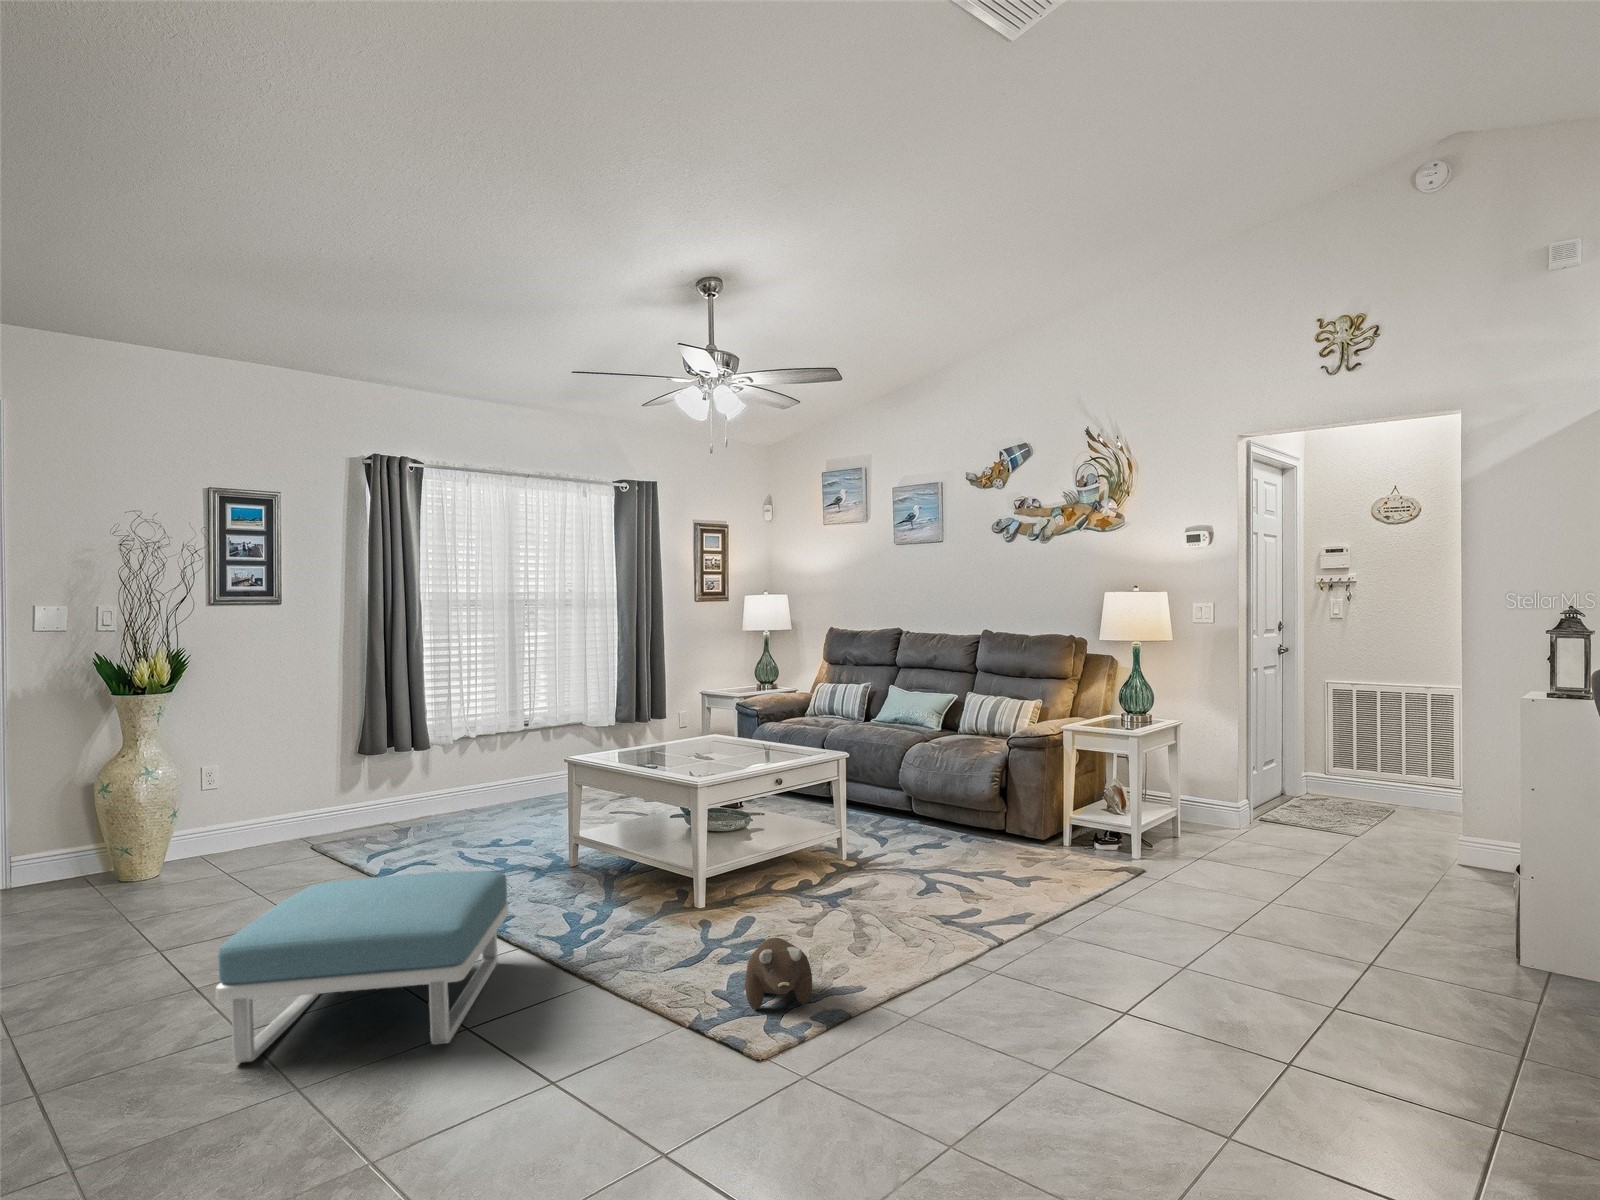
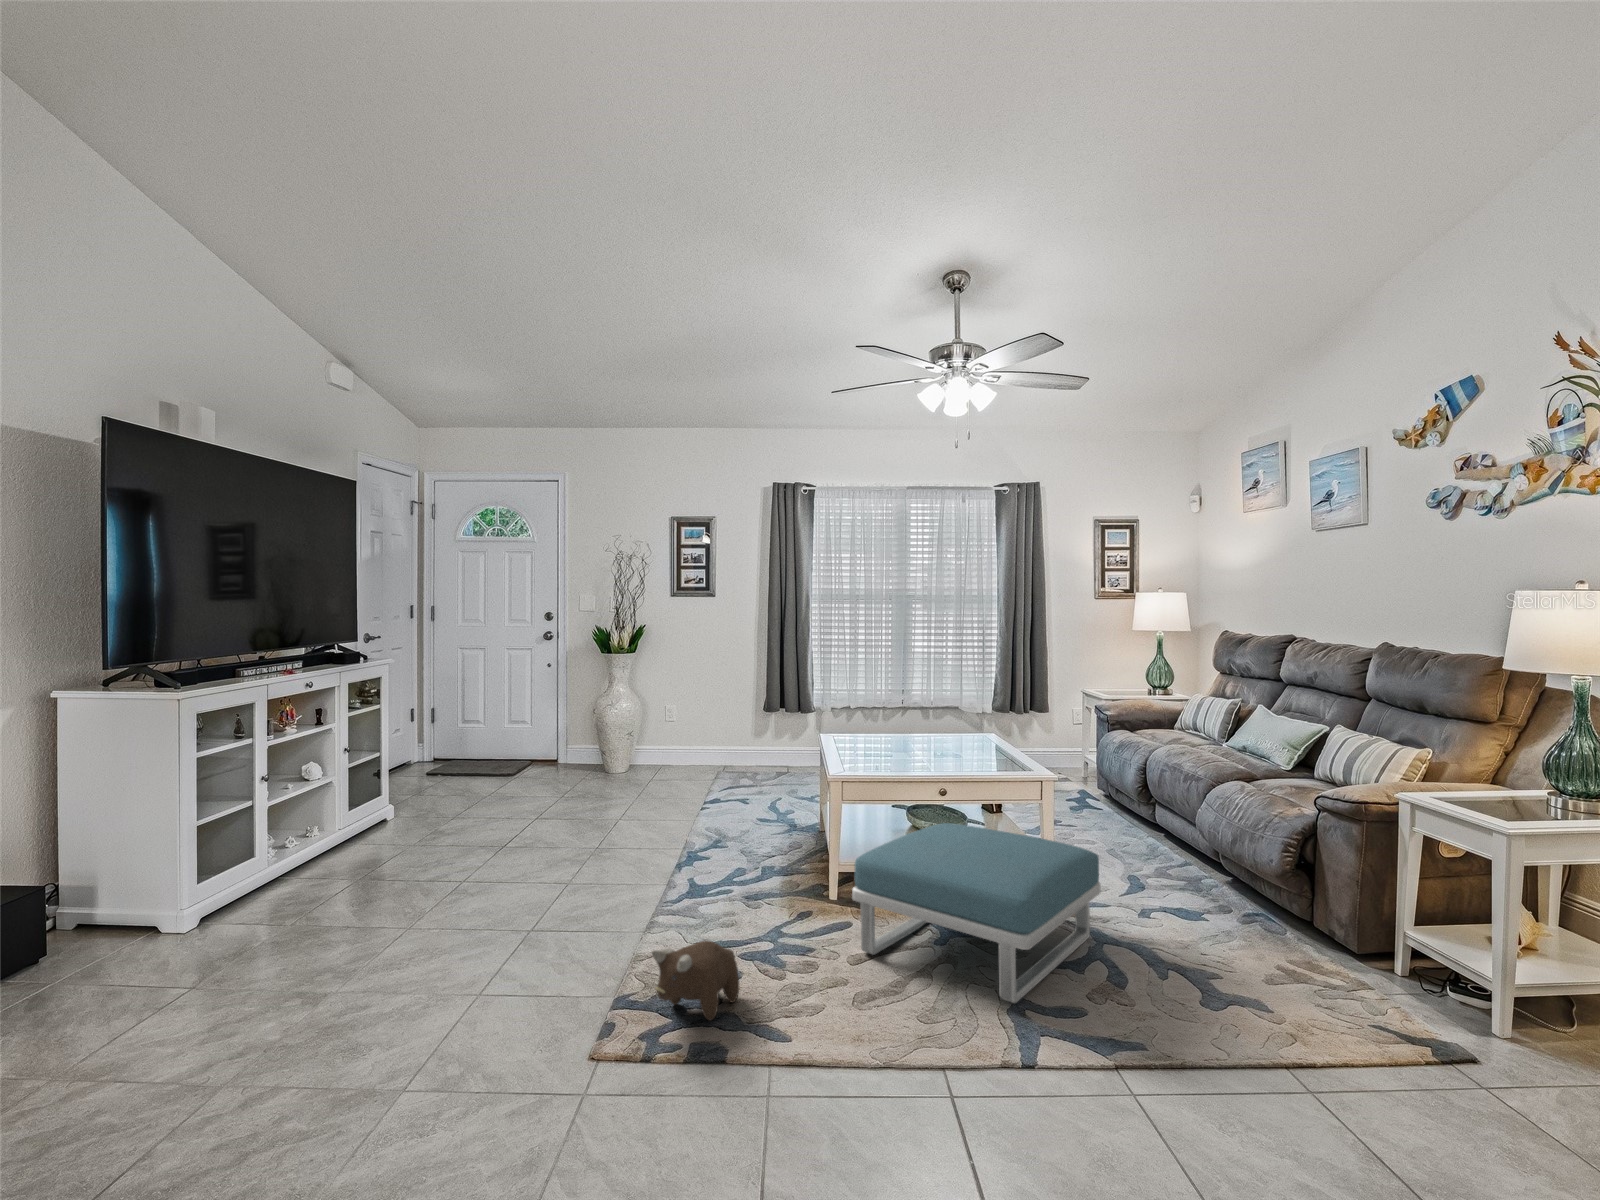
footstool: present [216,871,509,1063] -> present [852,823,1101,1003]

